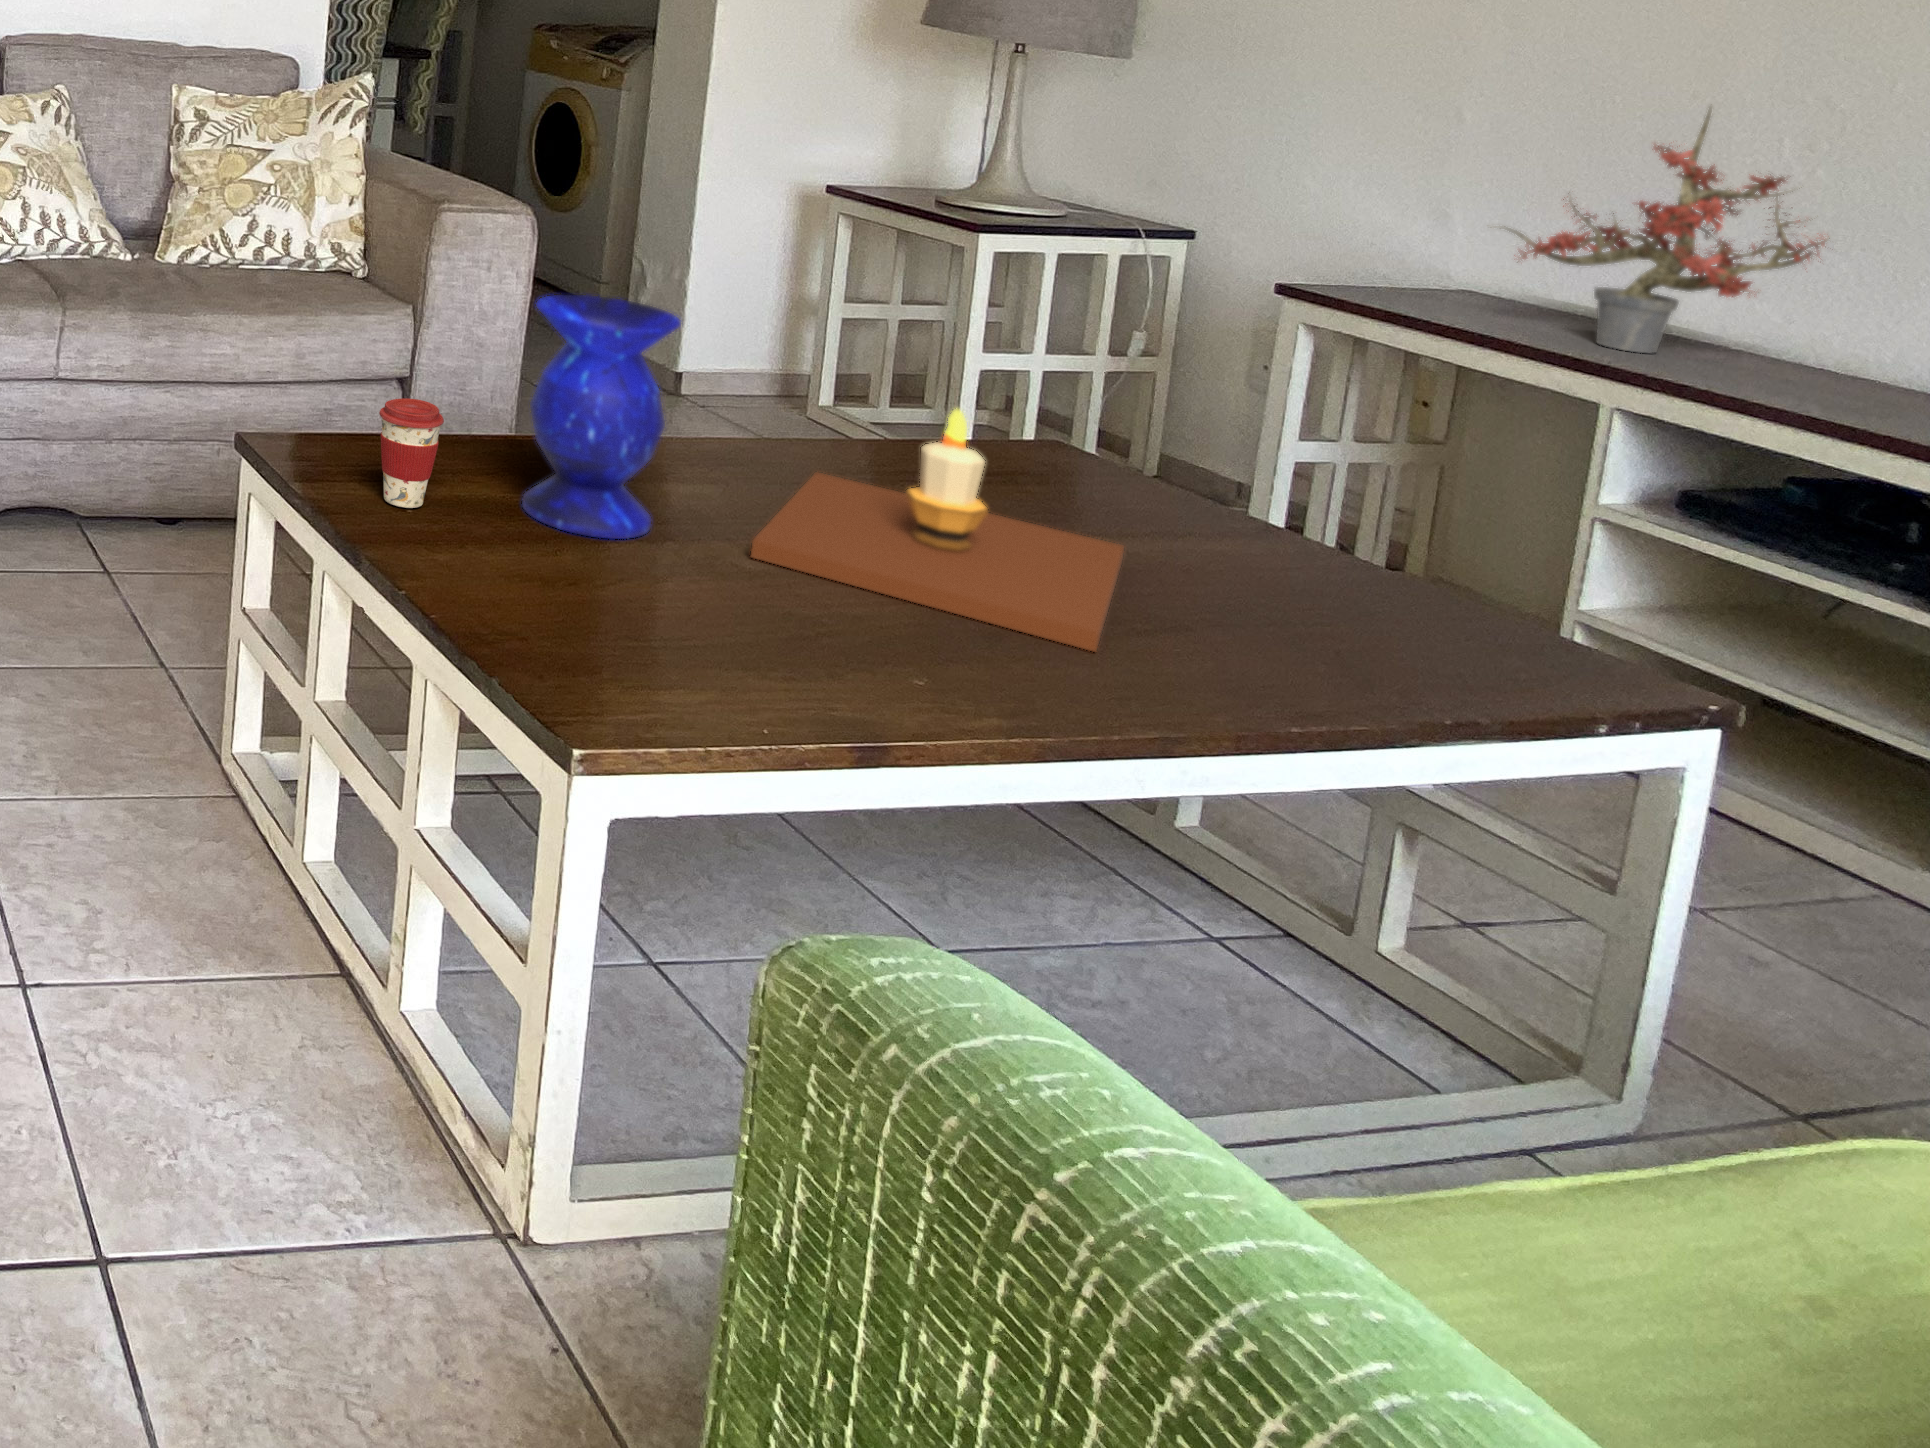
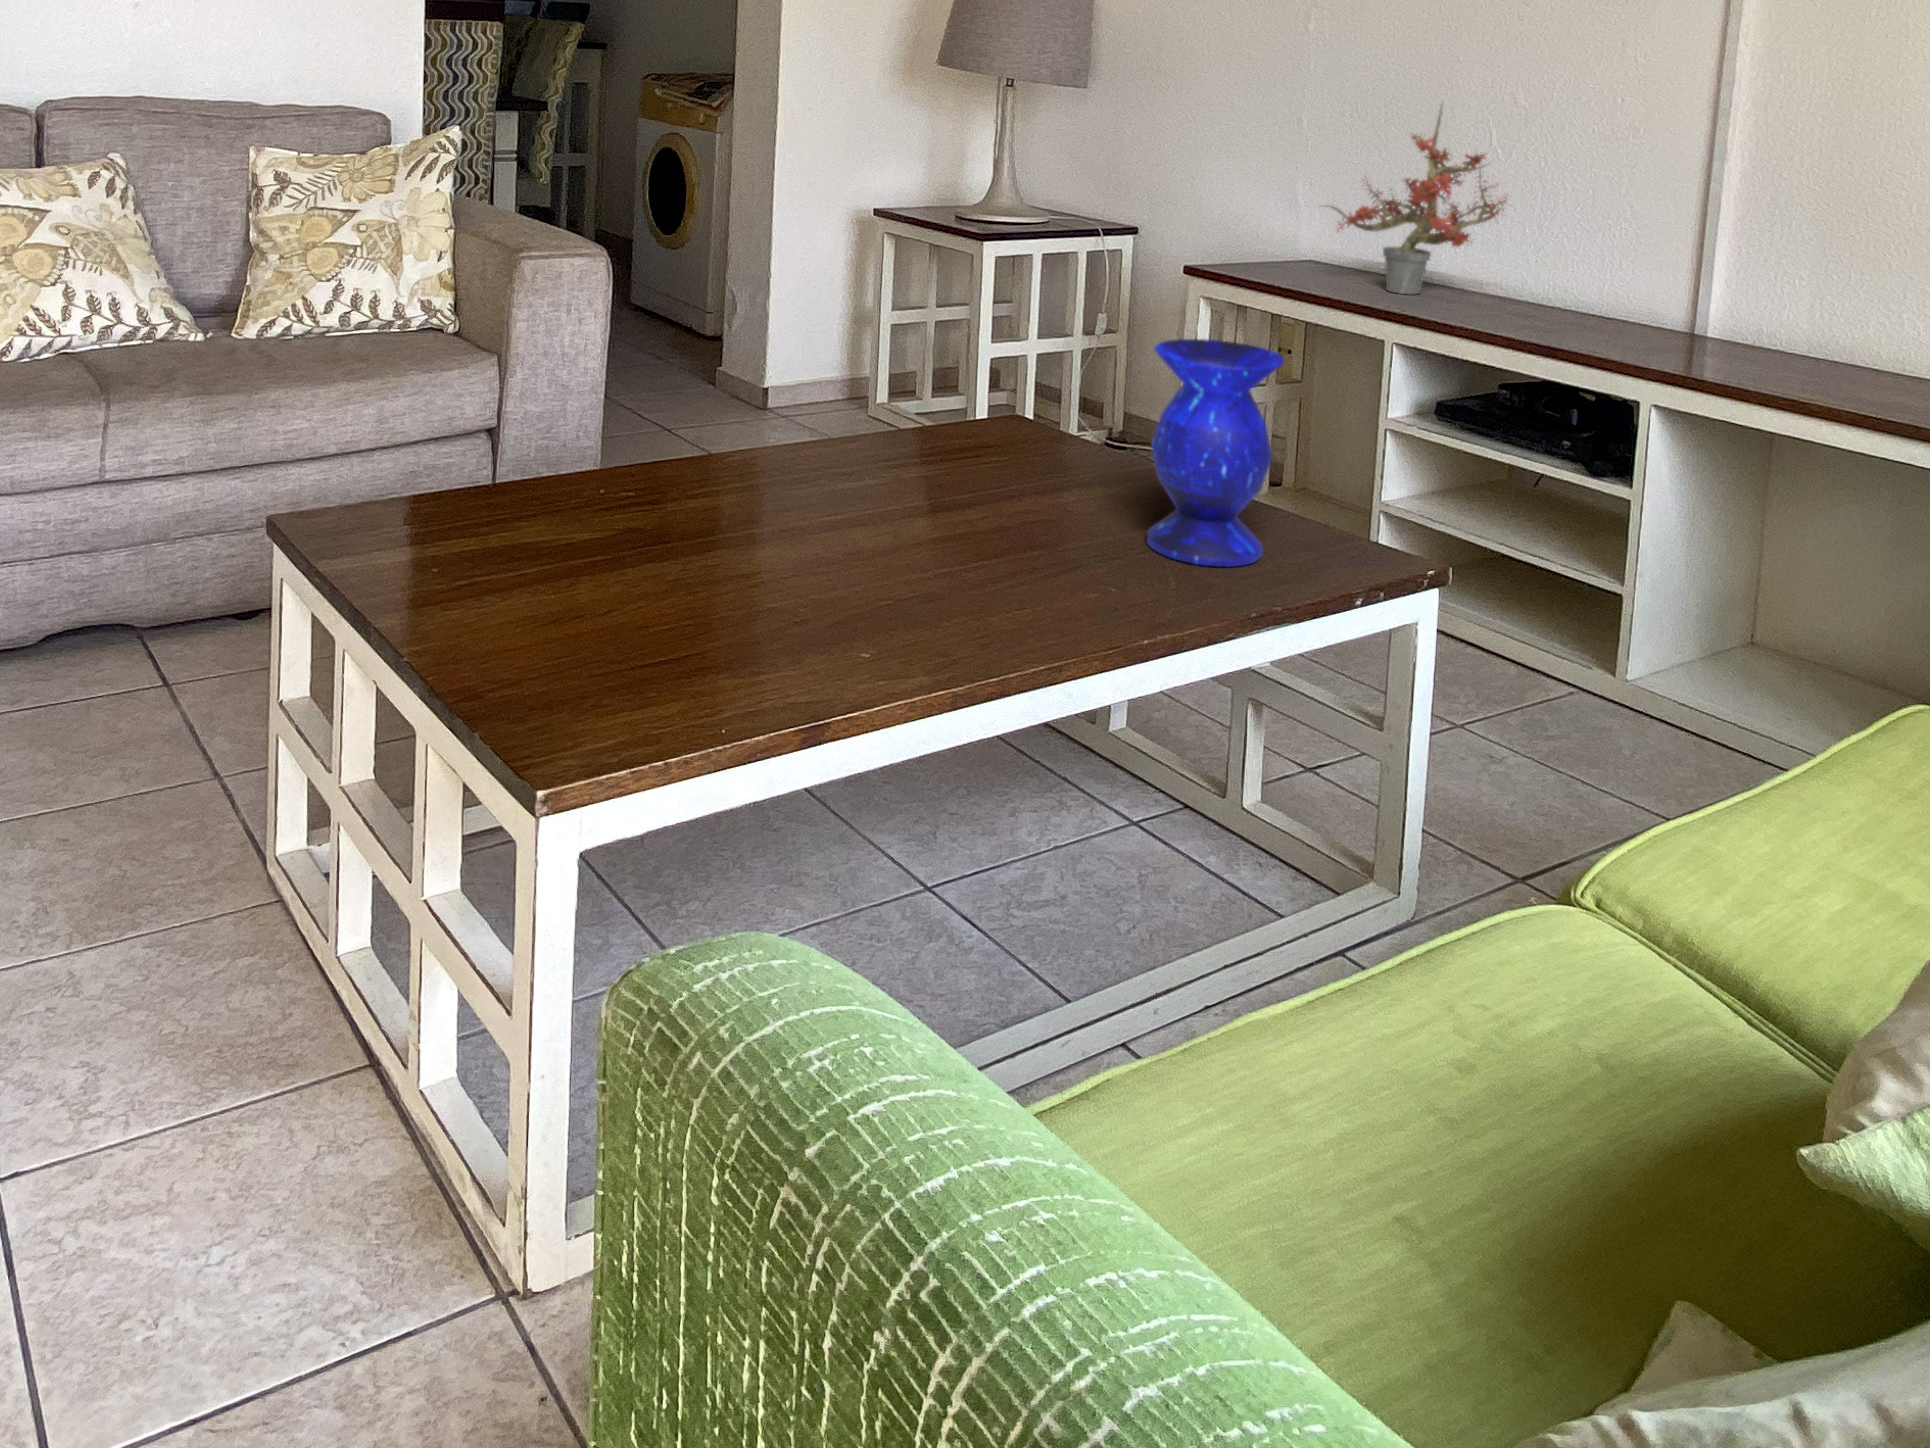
vase: present [522,295,681,539] -> present [1147,339,1284,567]
coffee cup: present [379,398,444,508] -> none [393,450,459,564]
candle: present [751,408,1124,651] -> none [749,396,1053,598]

